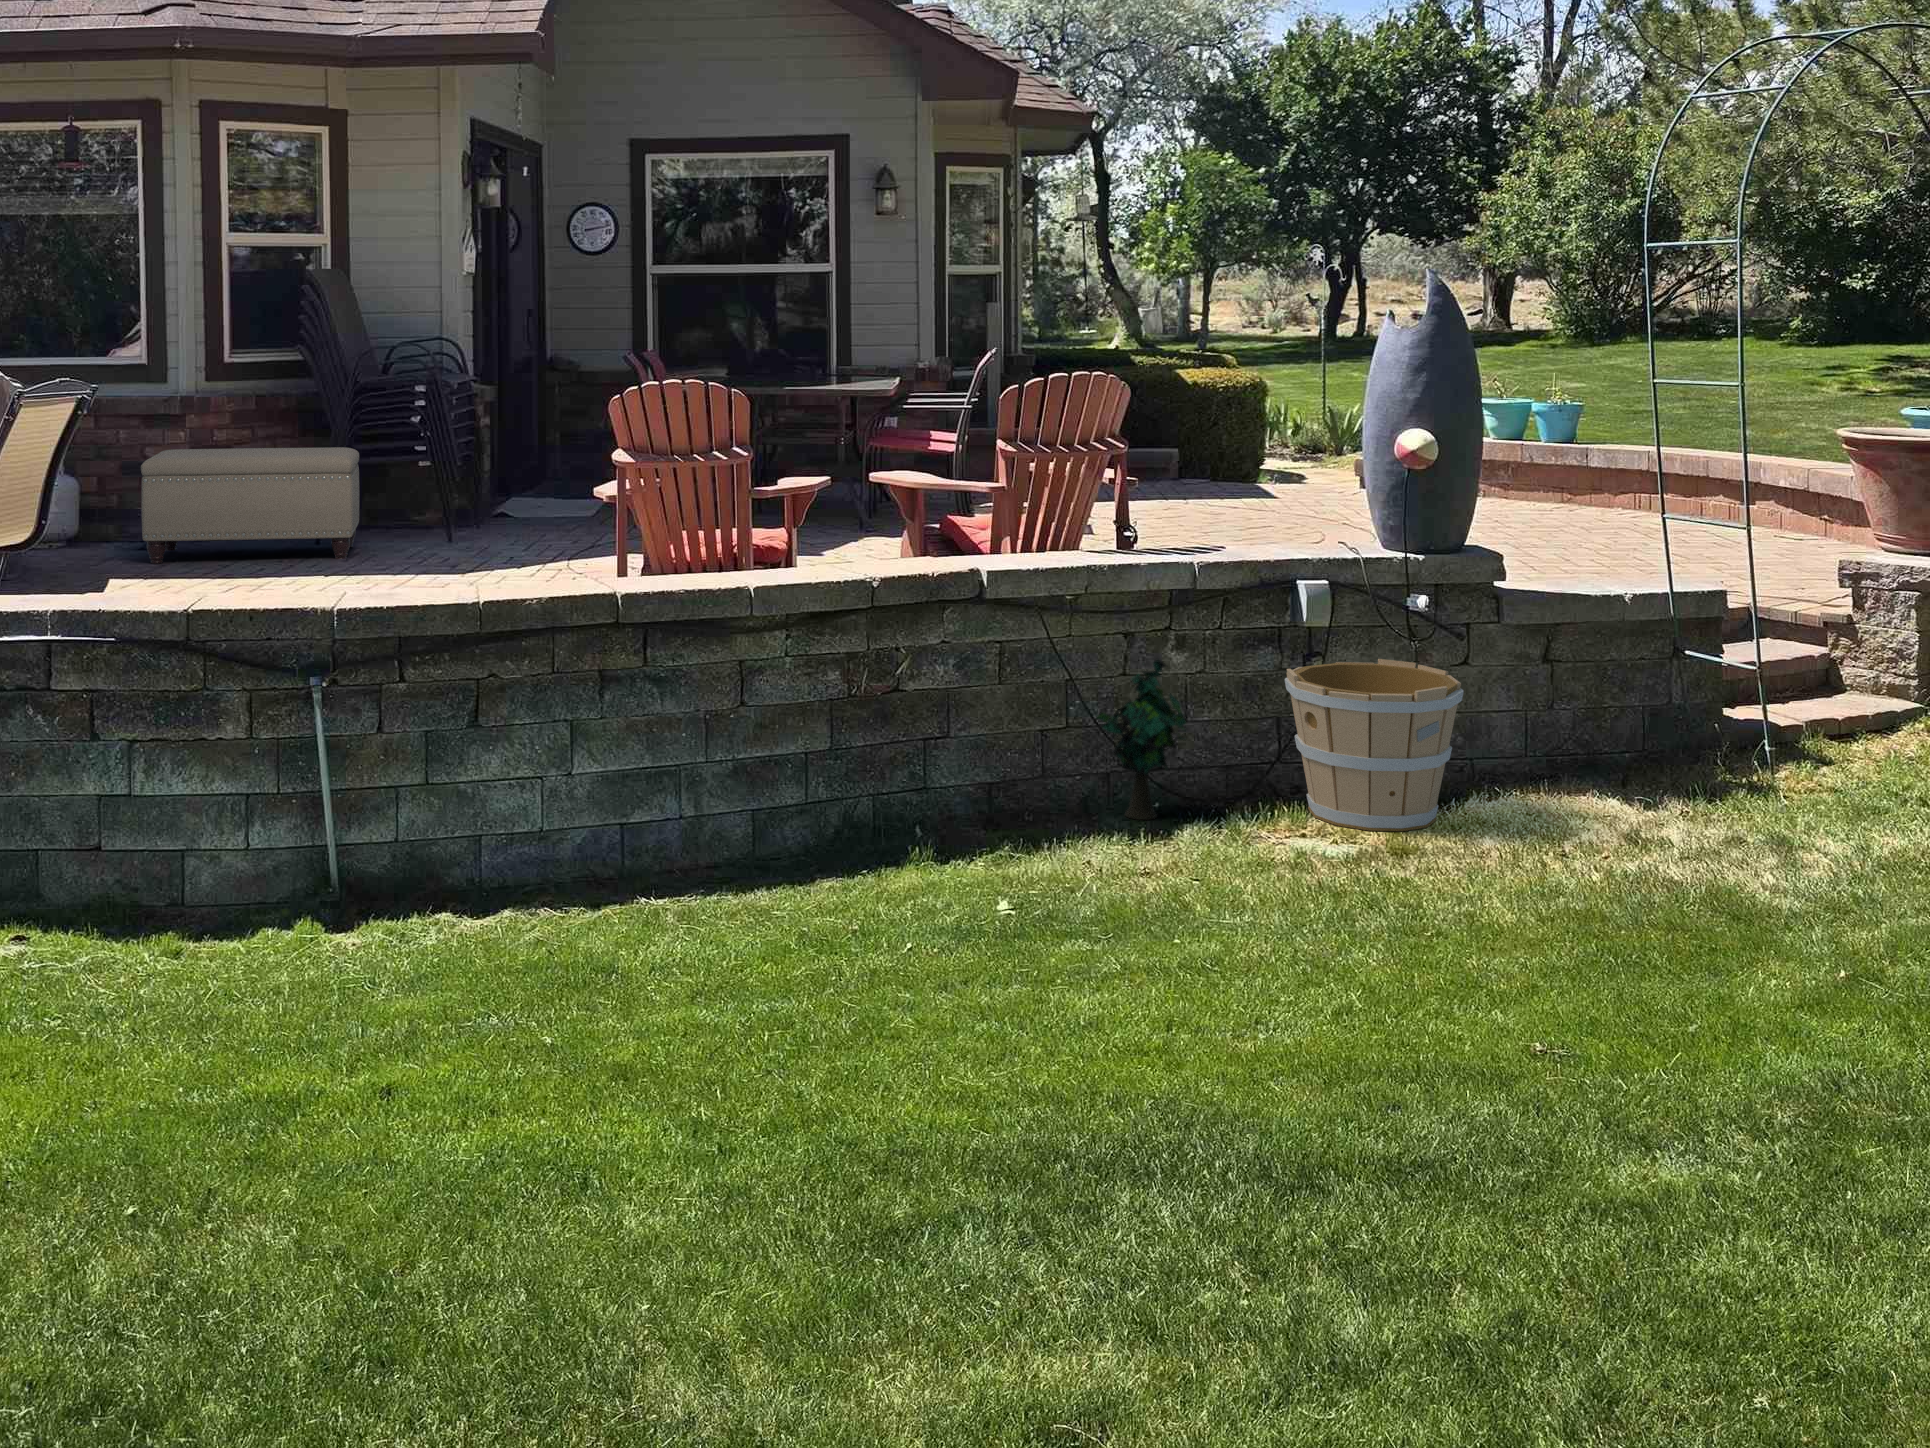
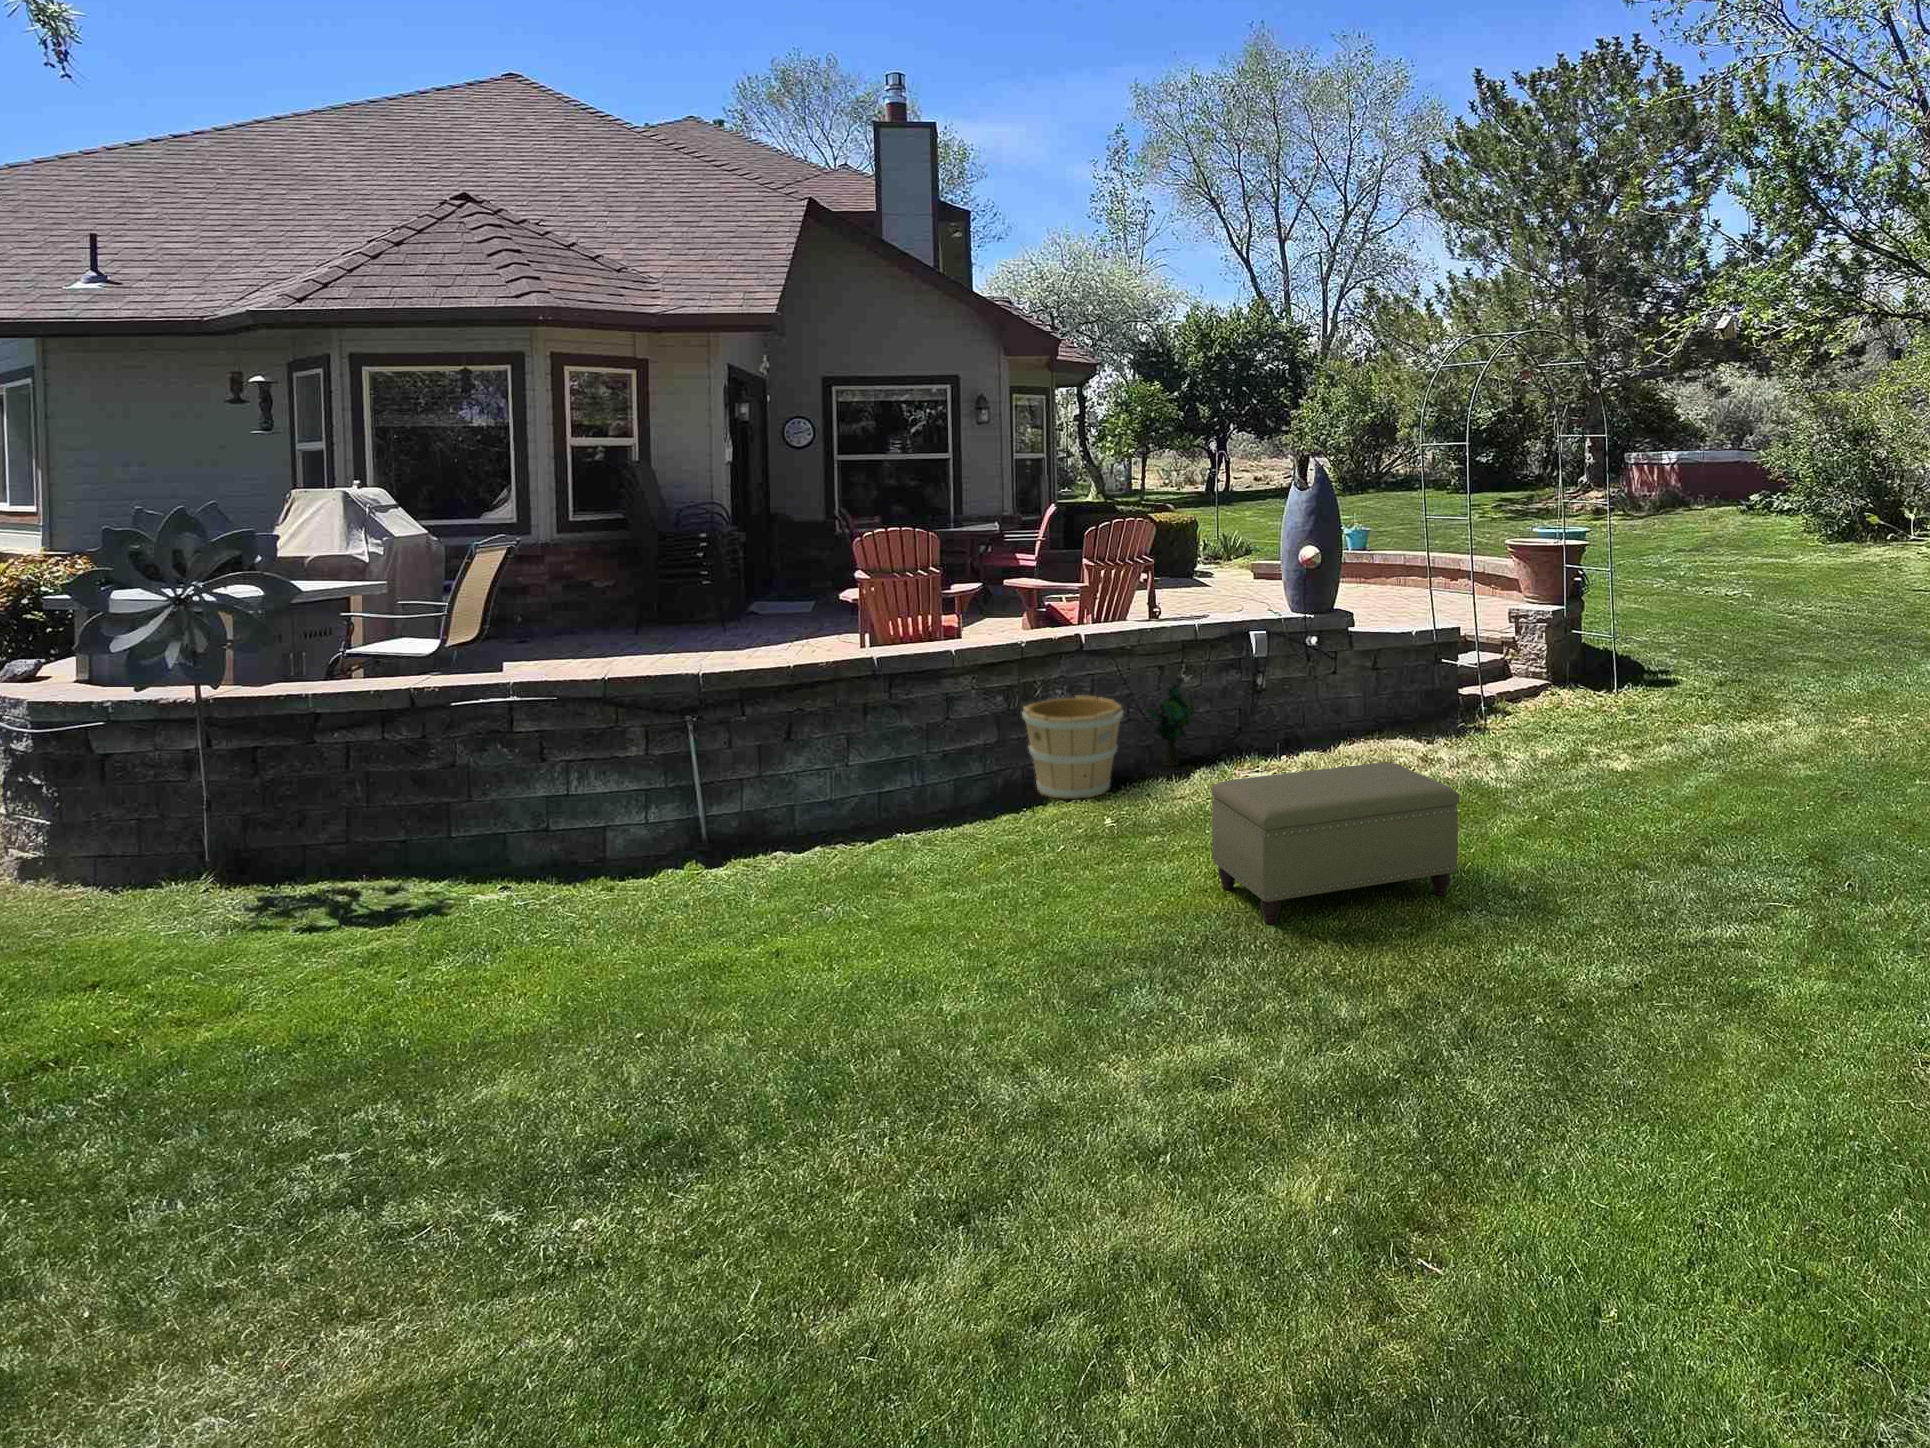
ottoman: present [141,447,359,564] -> present [1211,762,1459,924]
wooden bucket: present [1285,659,1464,831] -> present [1022,695,1123,799]

